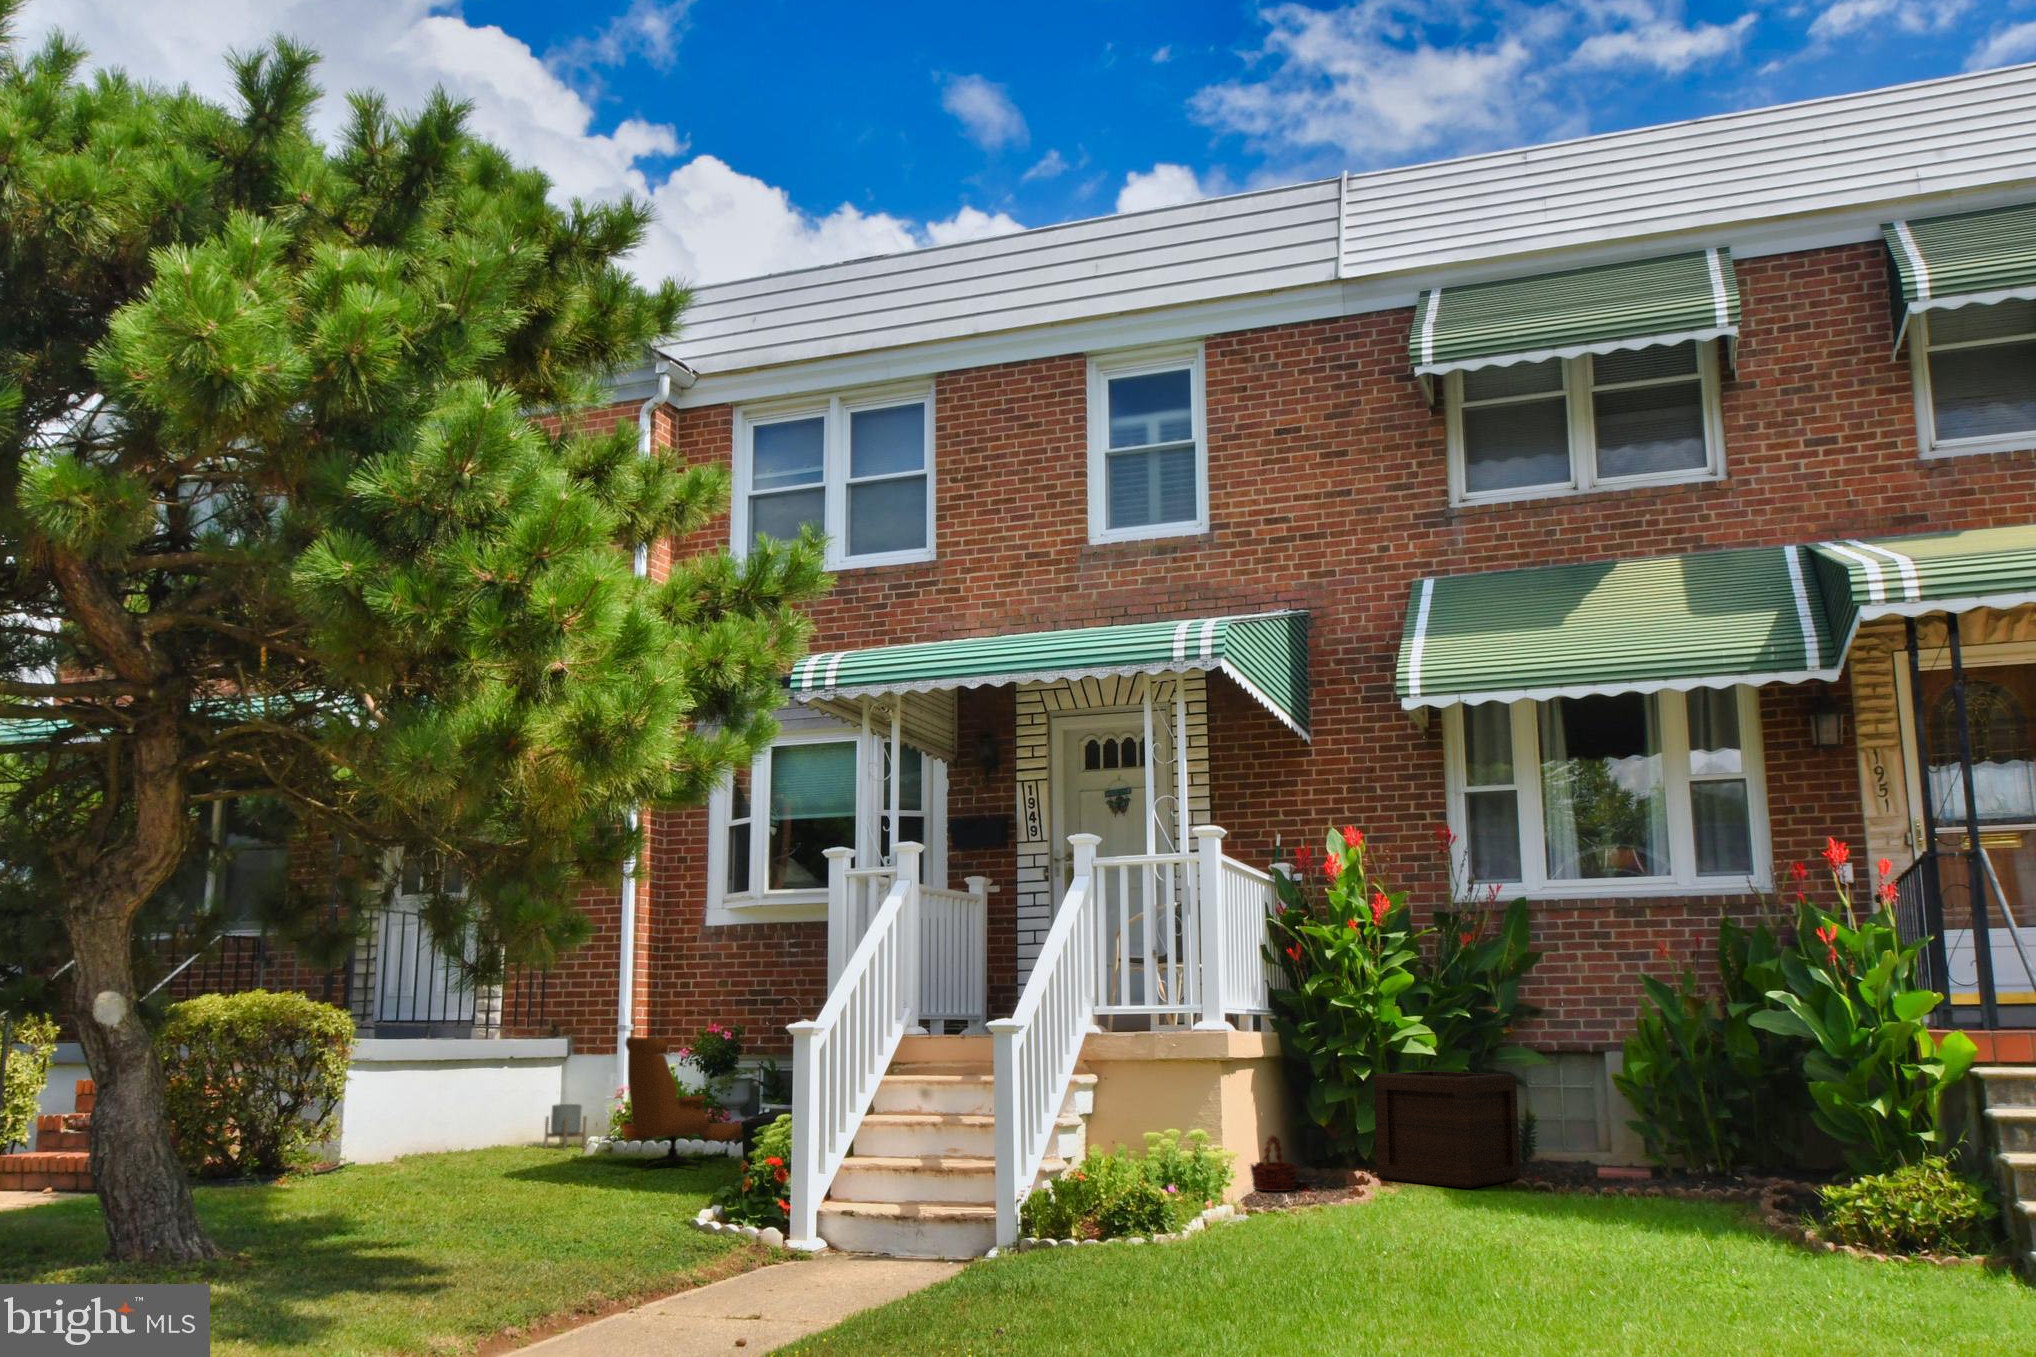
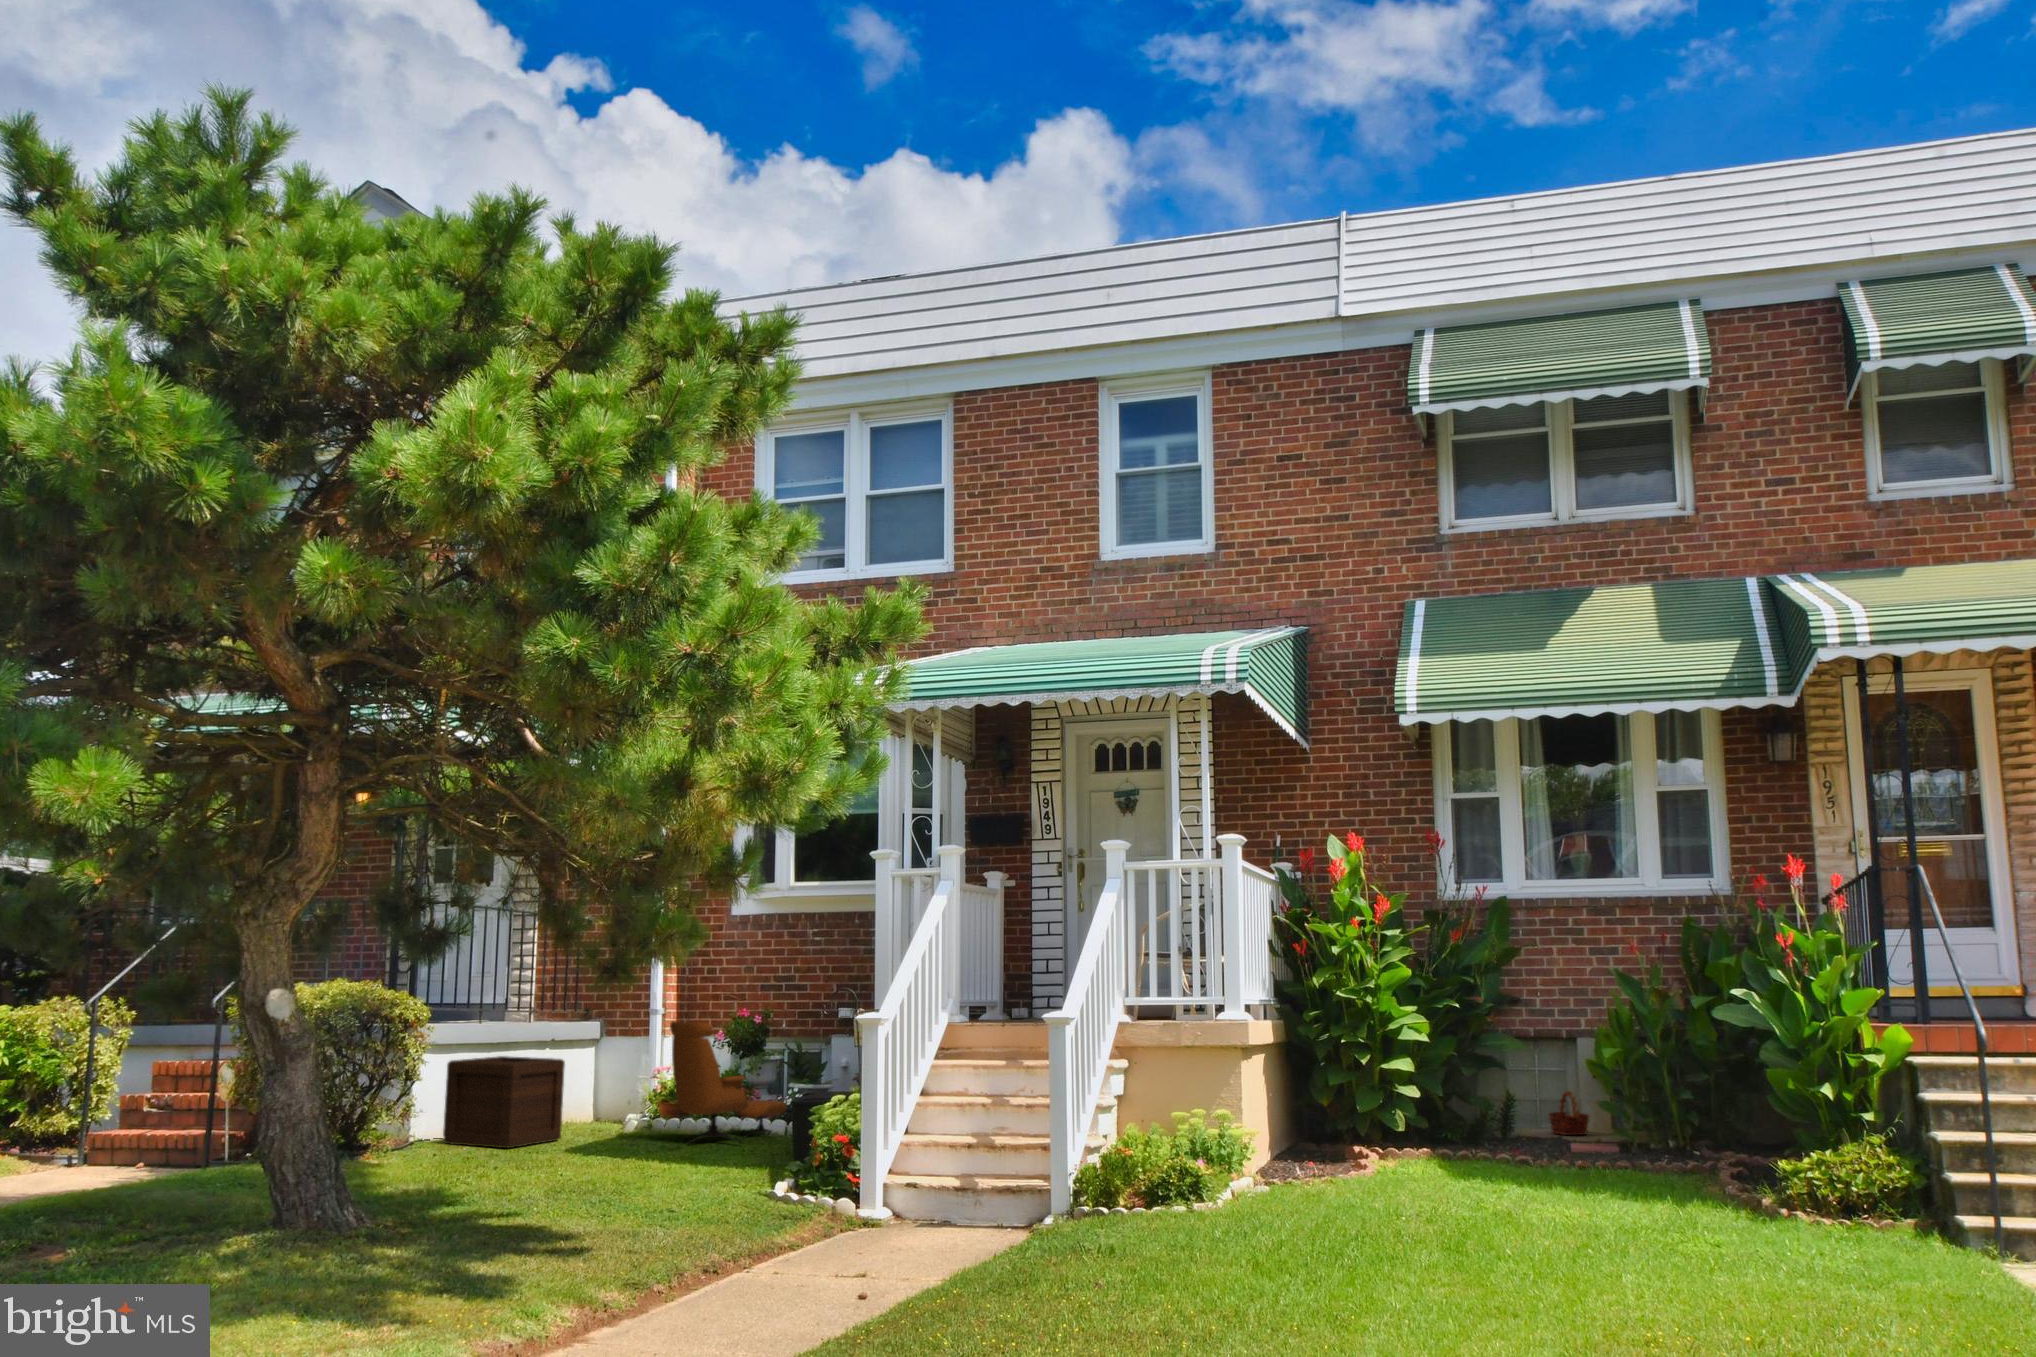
wooden crate: present [1374,1071,1520,1188] -> present [443,1056,565,1148]
planter: present [544,1104,587,1150] -> none [582,1083,622,1126]
basket: present [1251,1135,1298,1191] -> present [1549,1091,1590,1135]

